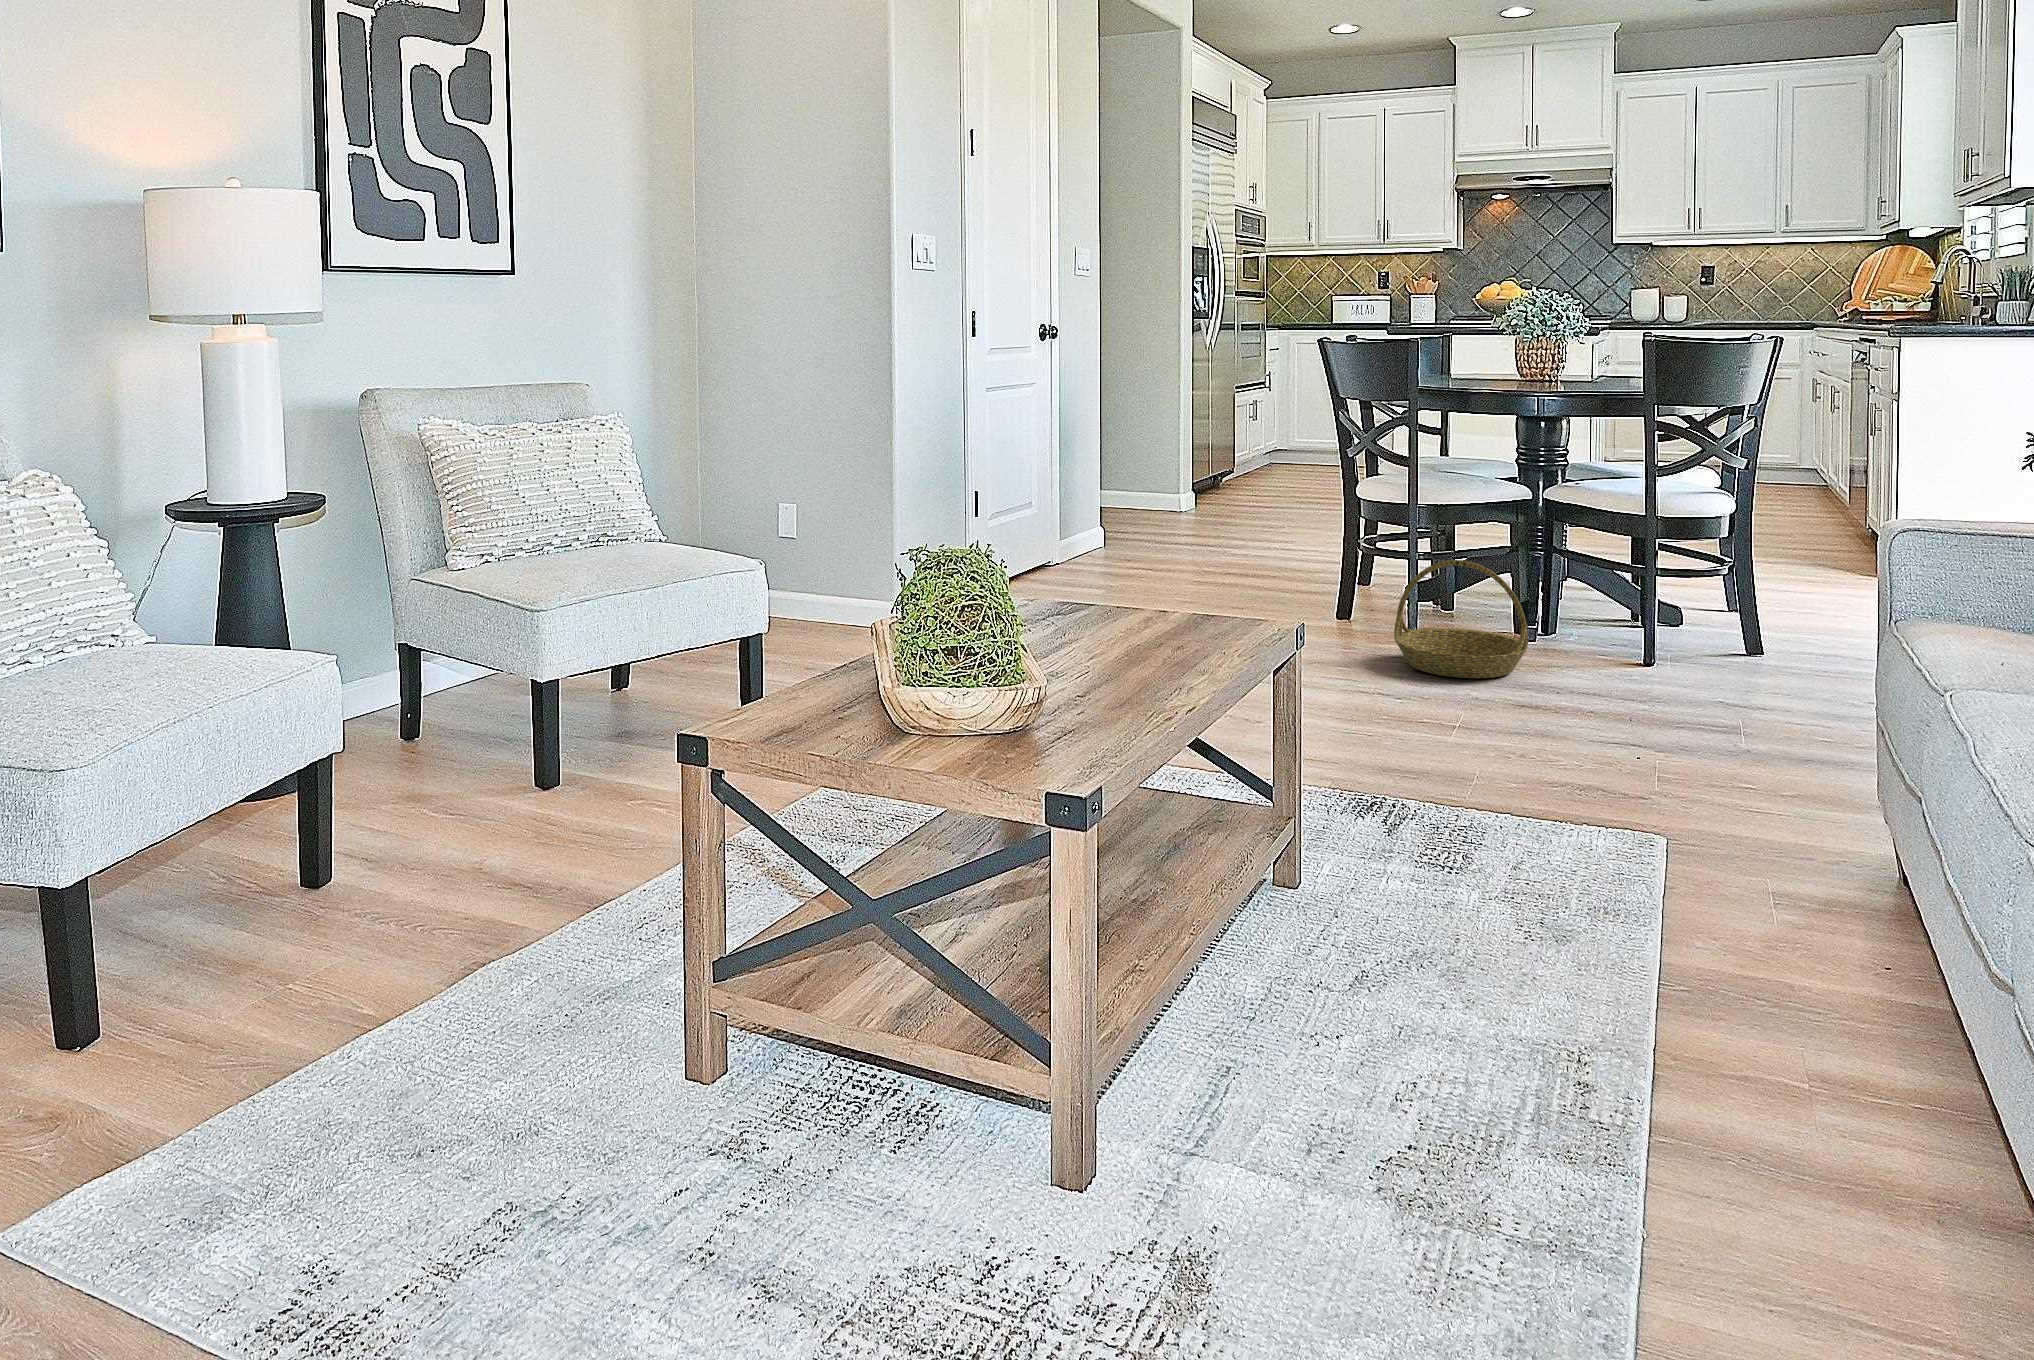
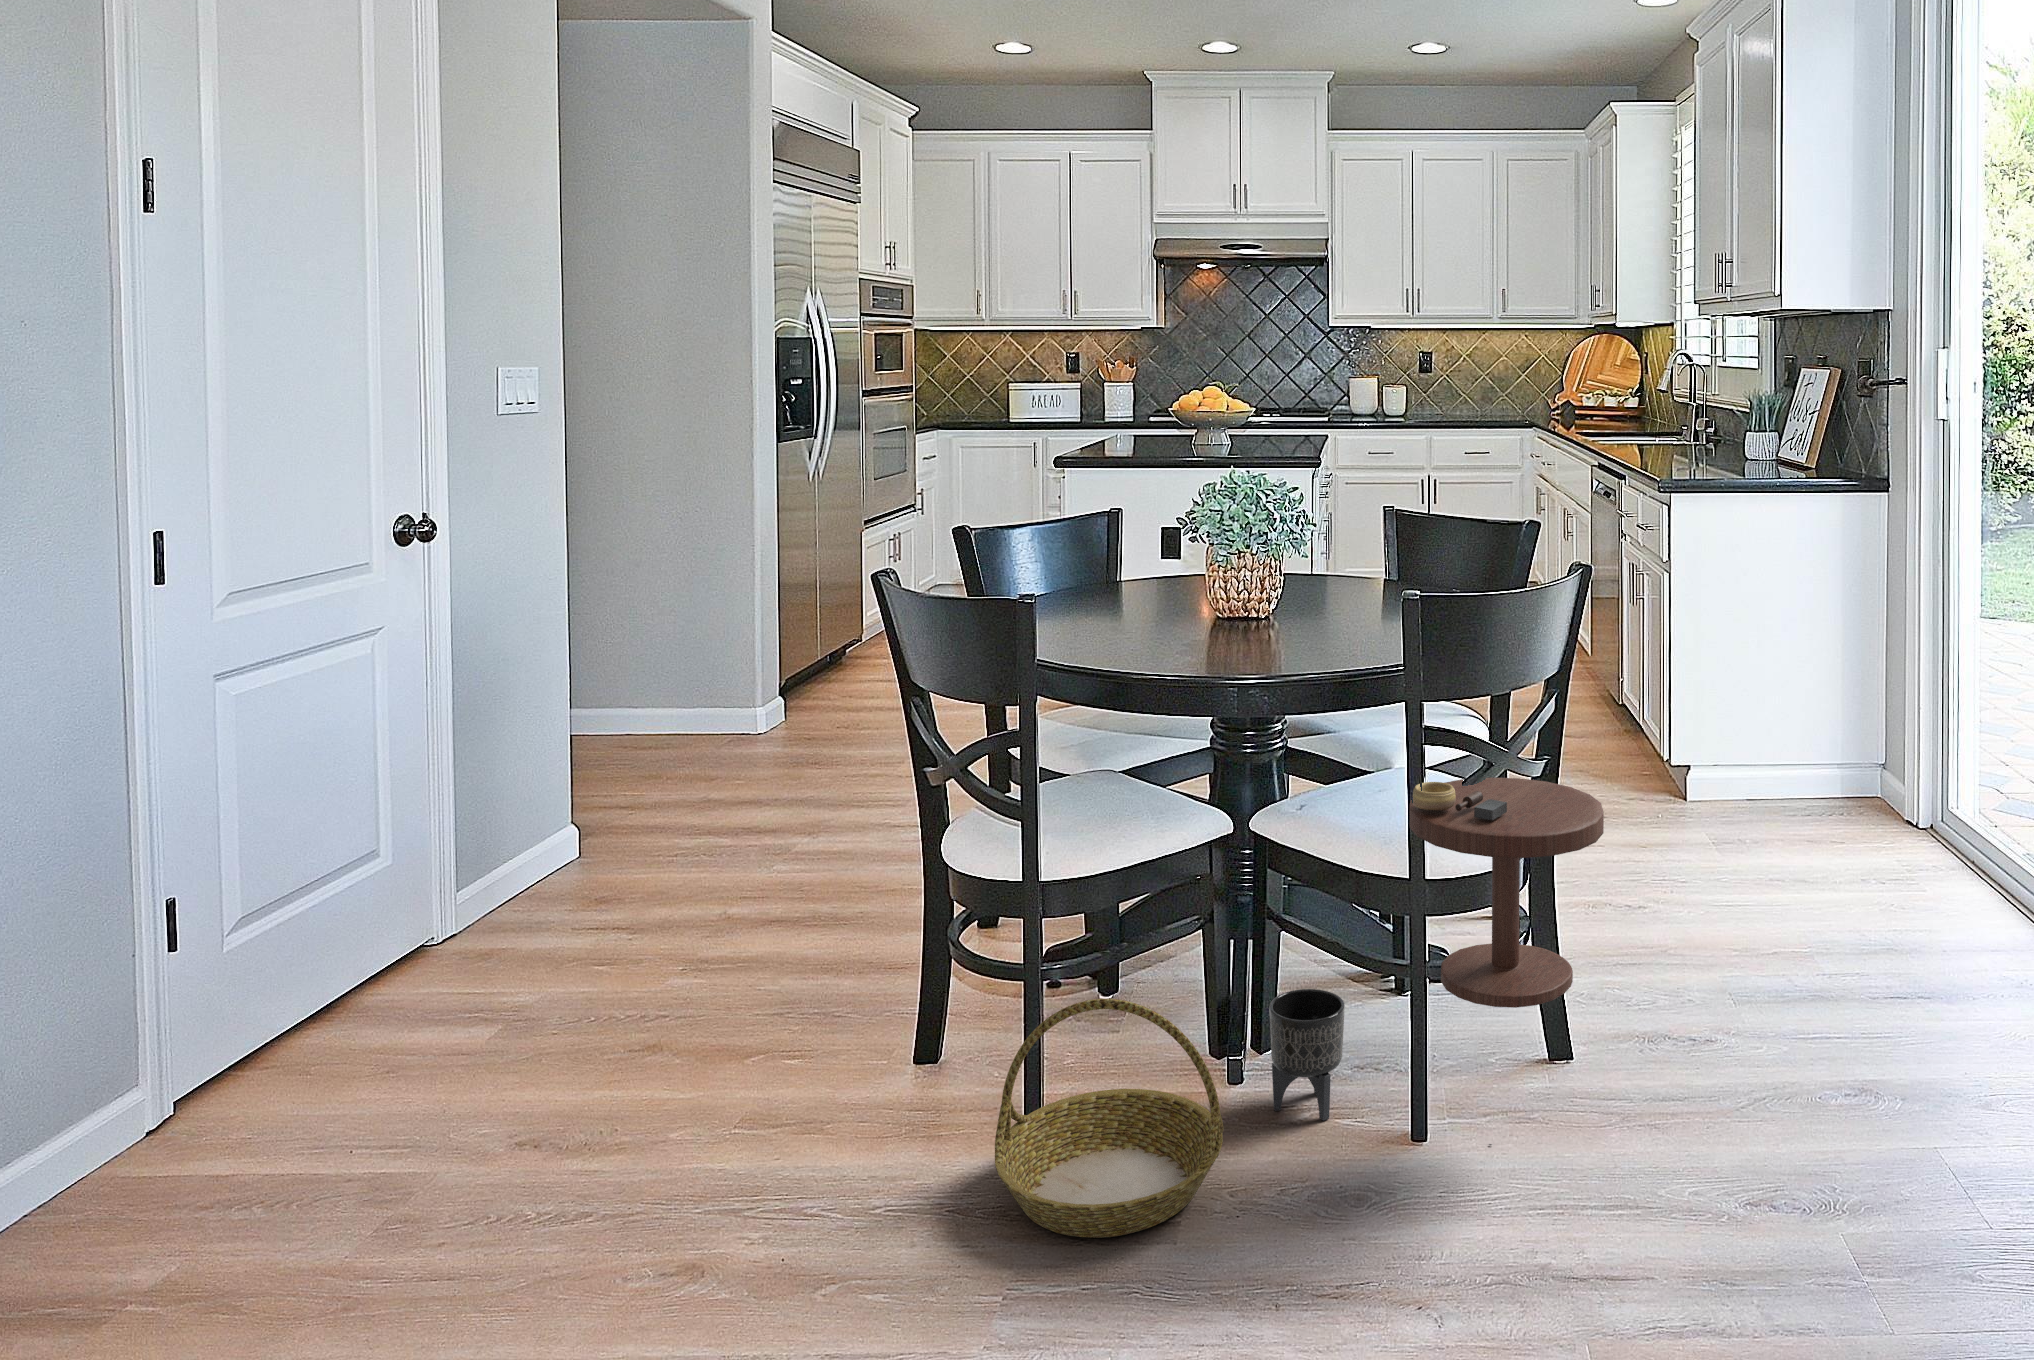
side table: none [1651,454,1785,680] -> present [1410,778,1604,1145]
planter: none [1557,593,1607,664] -> present [1269,989,1345,1121]

